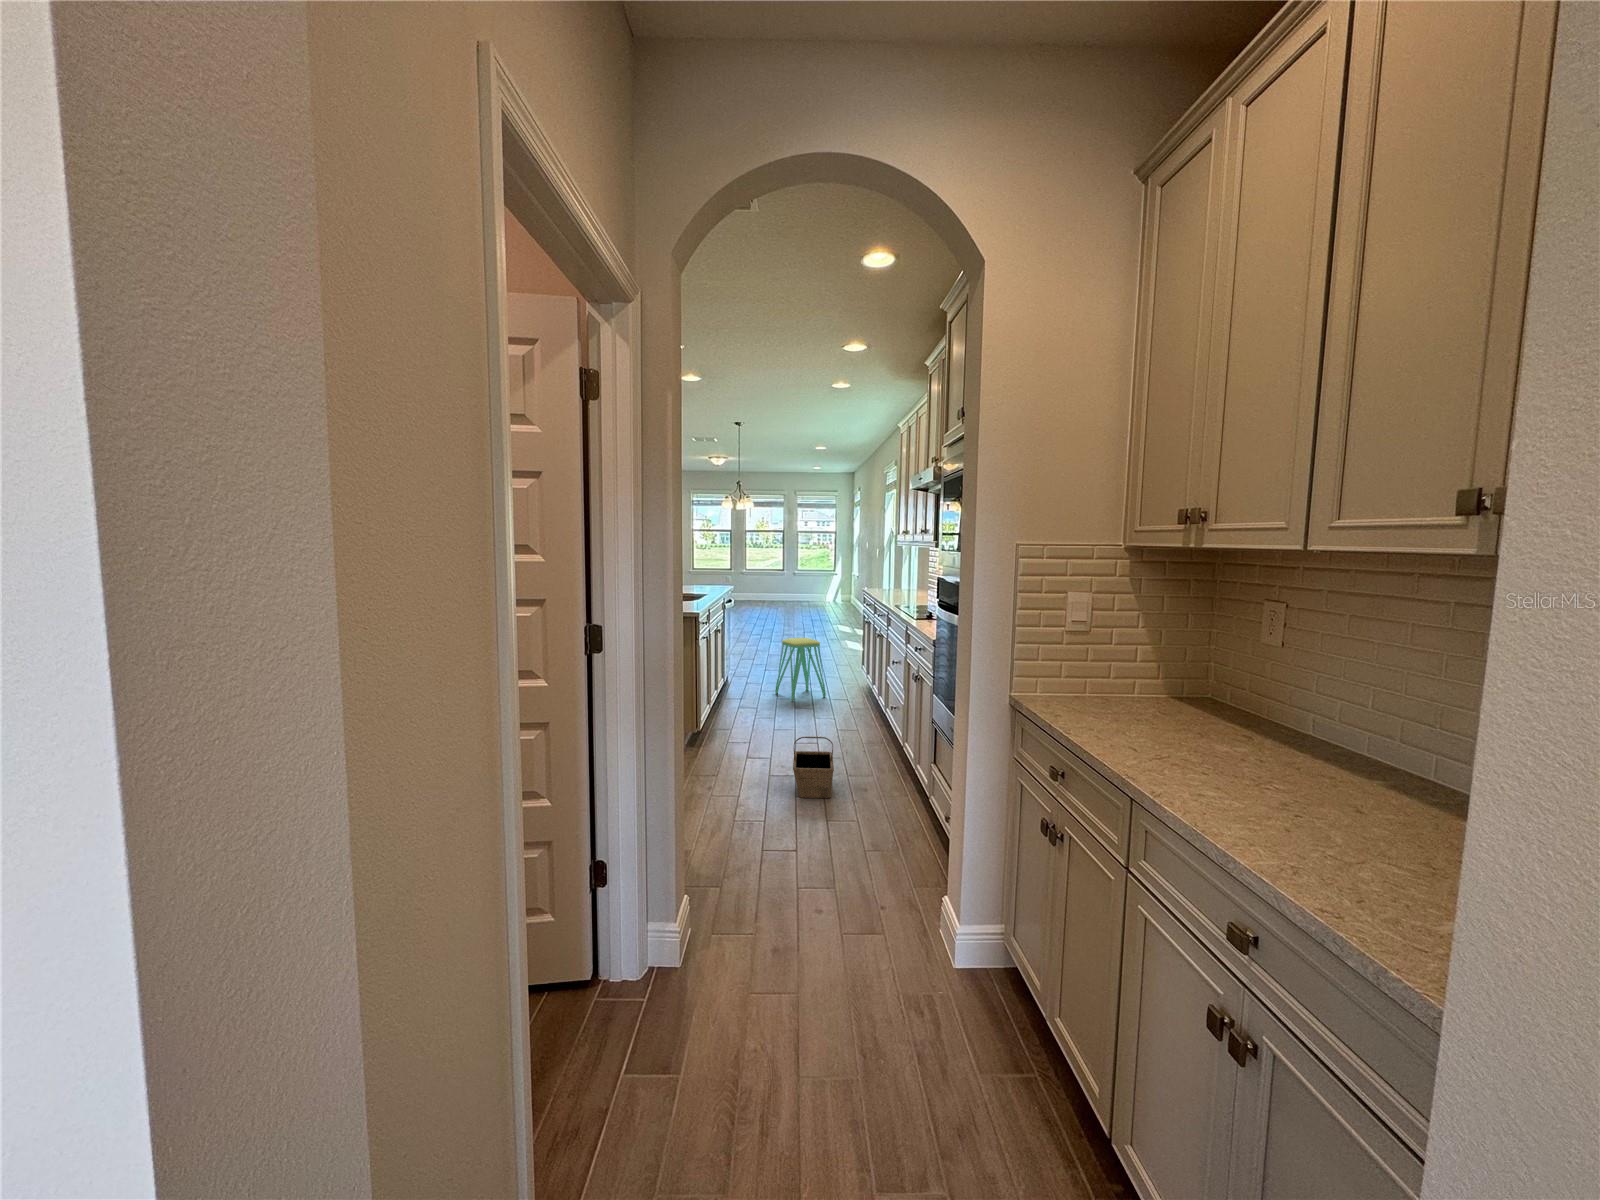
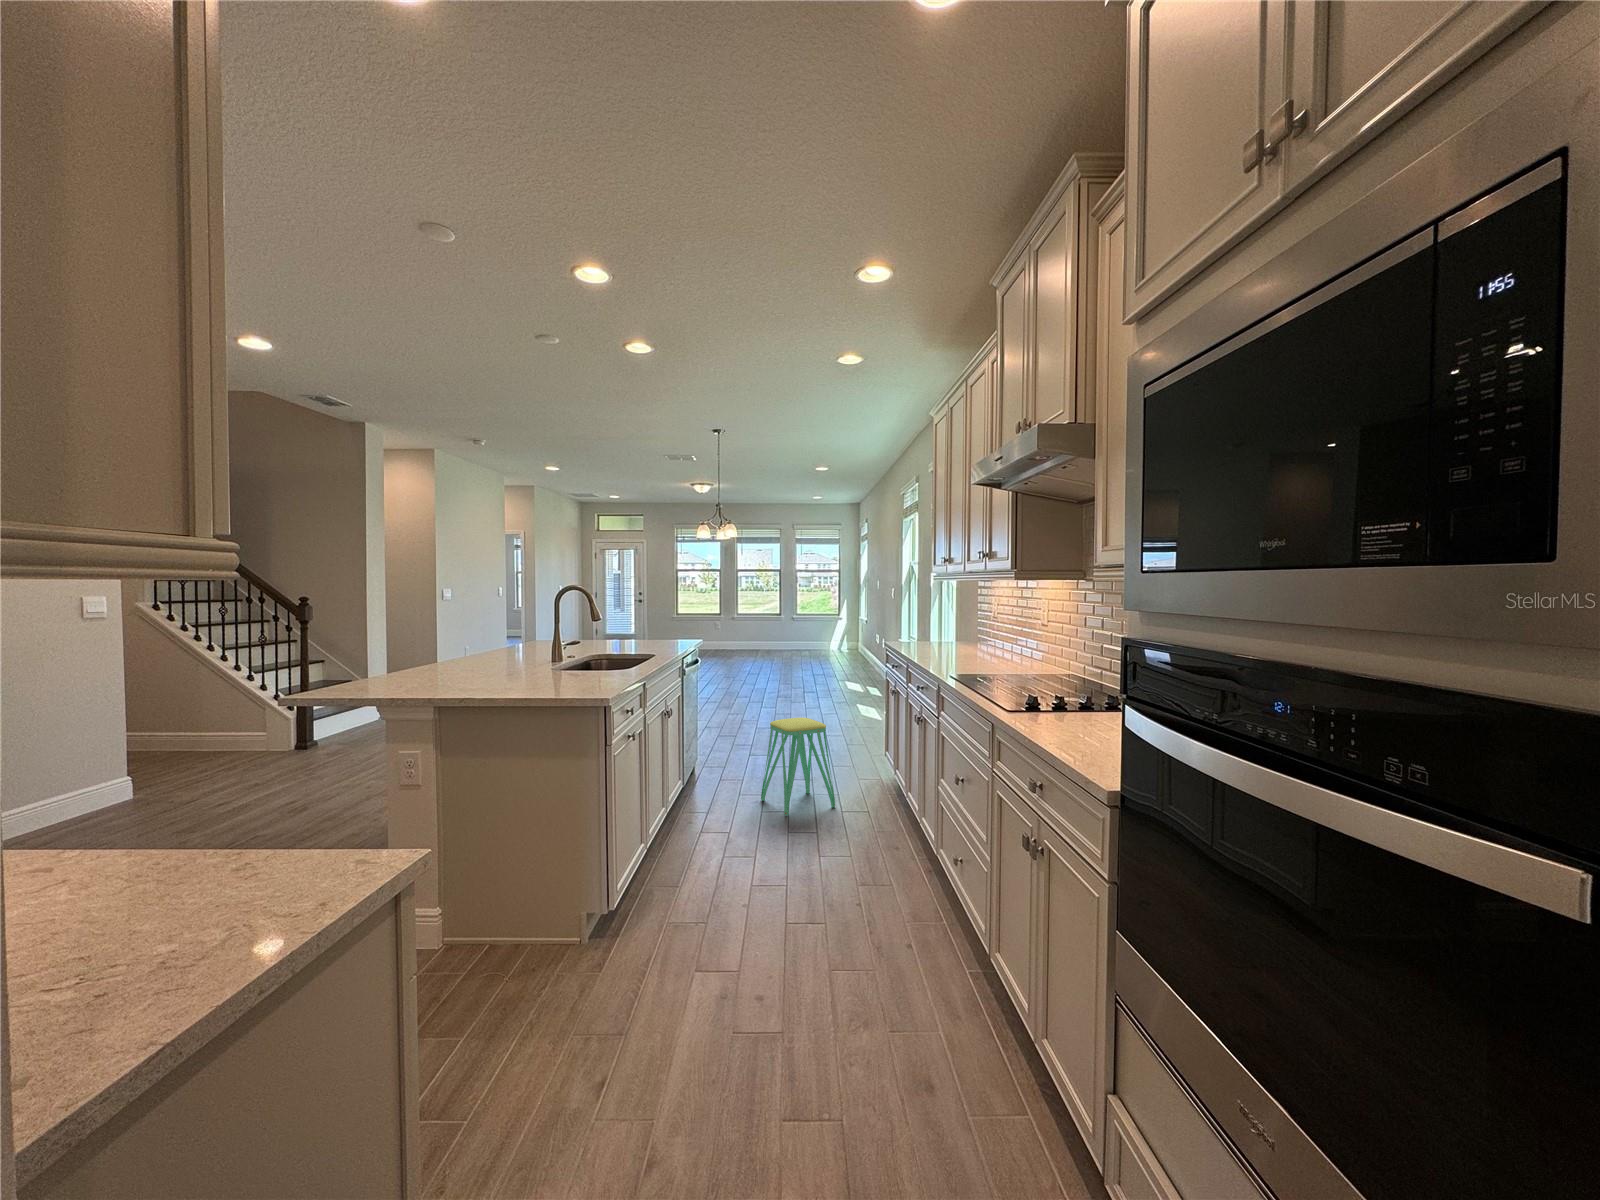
basket: present [793,737,834,798] -> none [777,964,864,1112]

